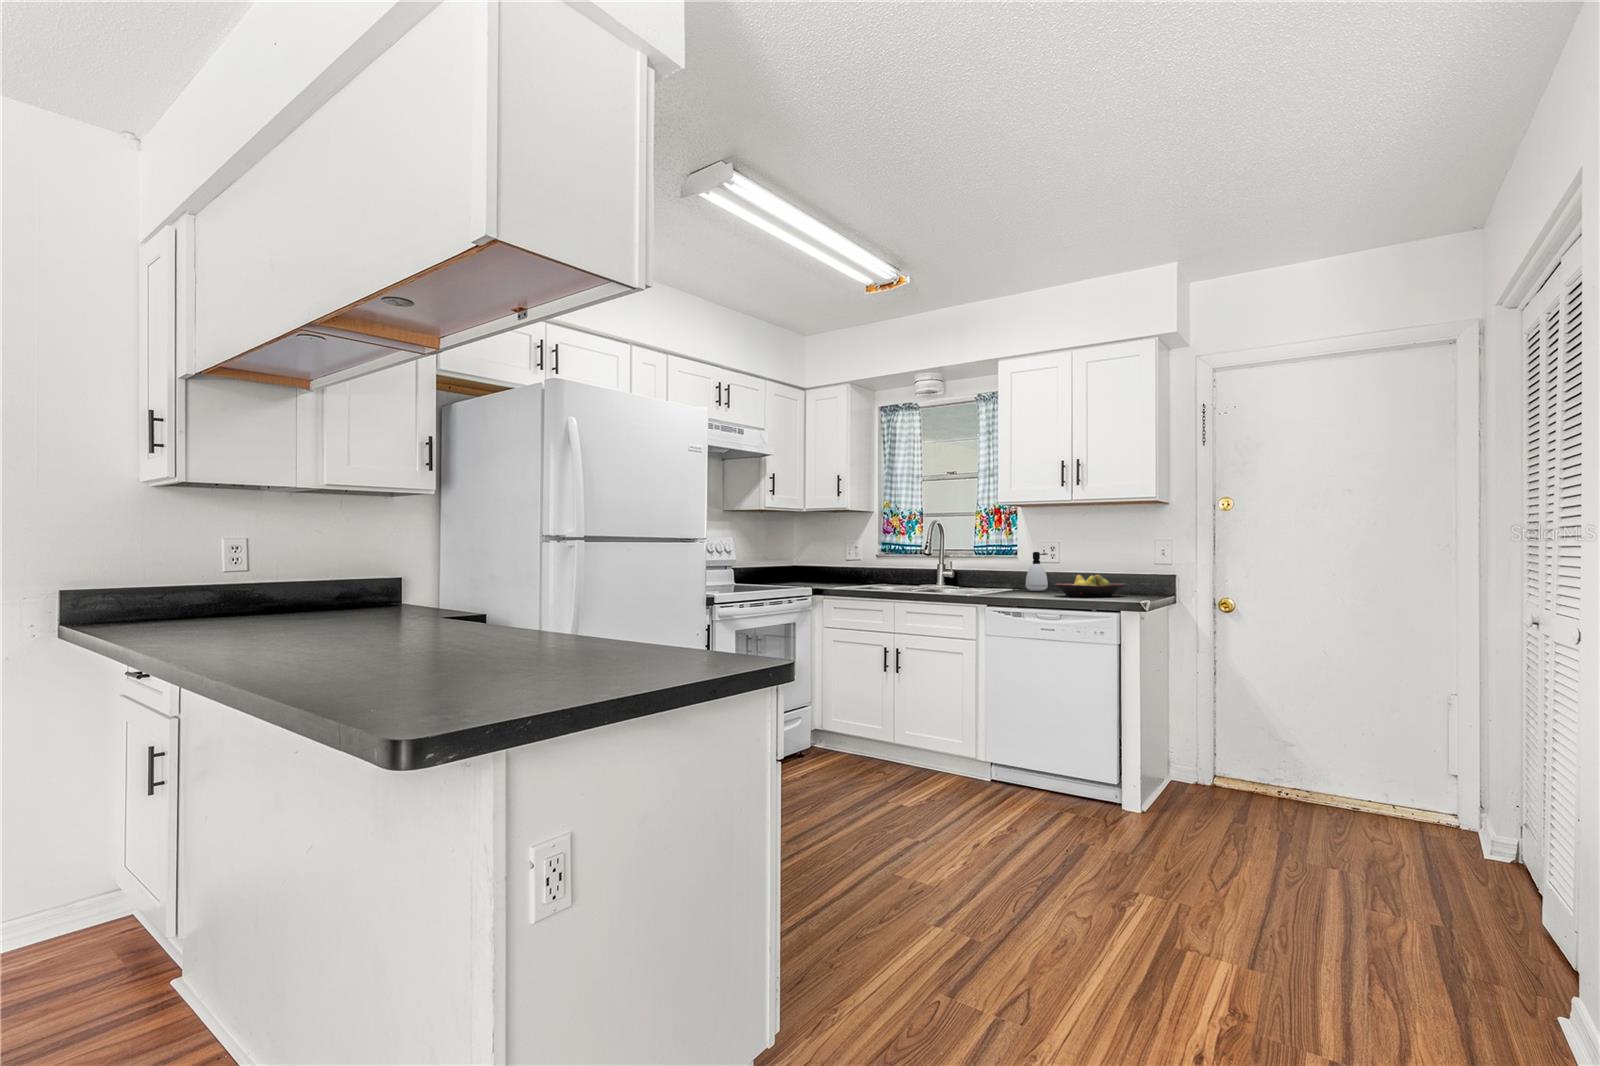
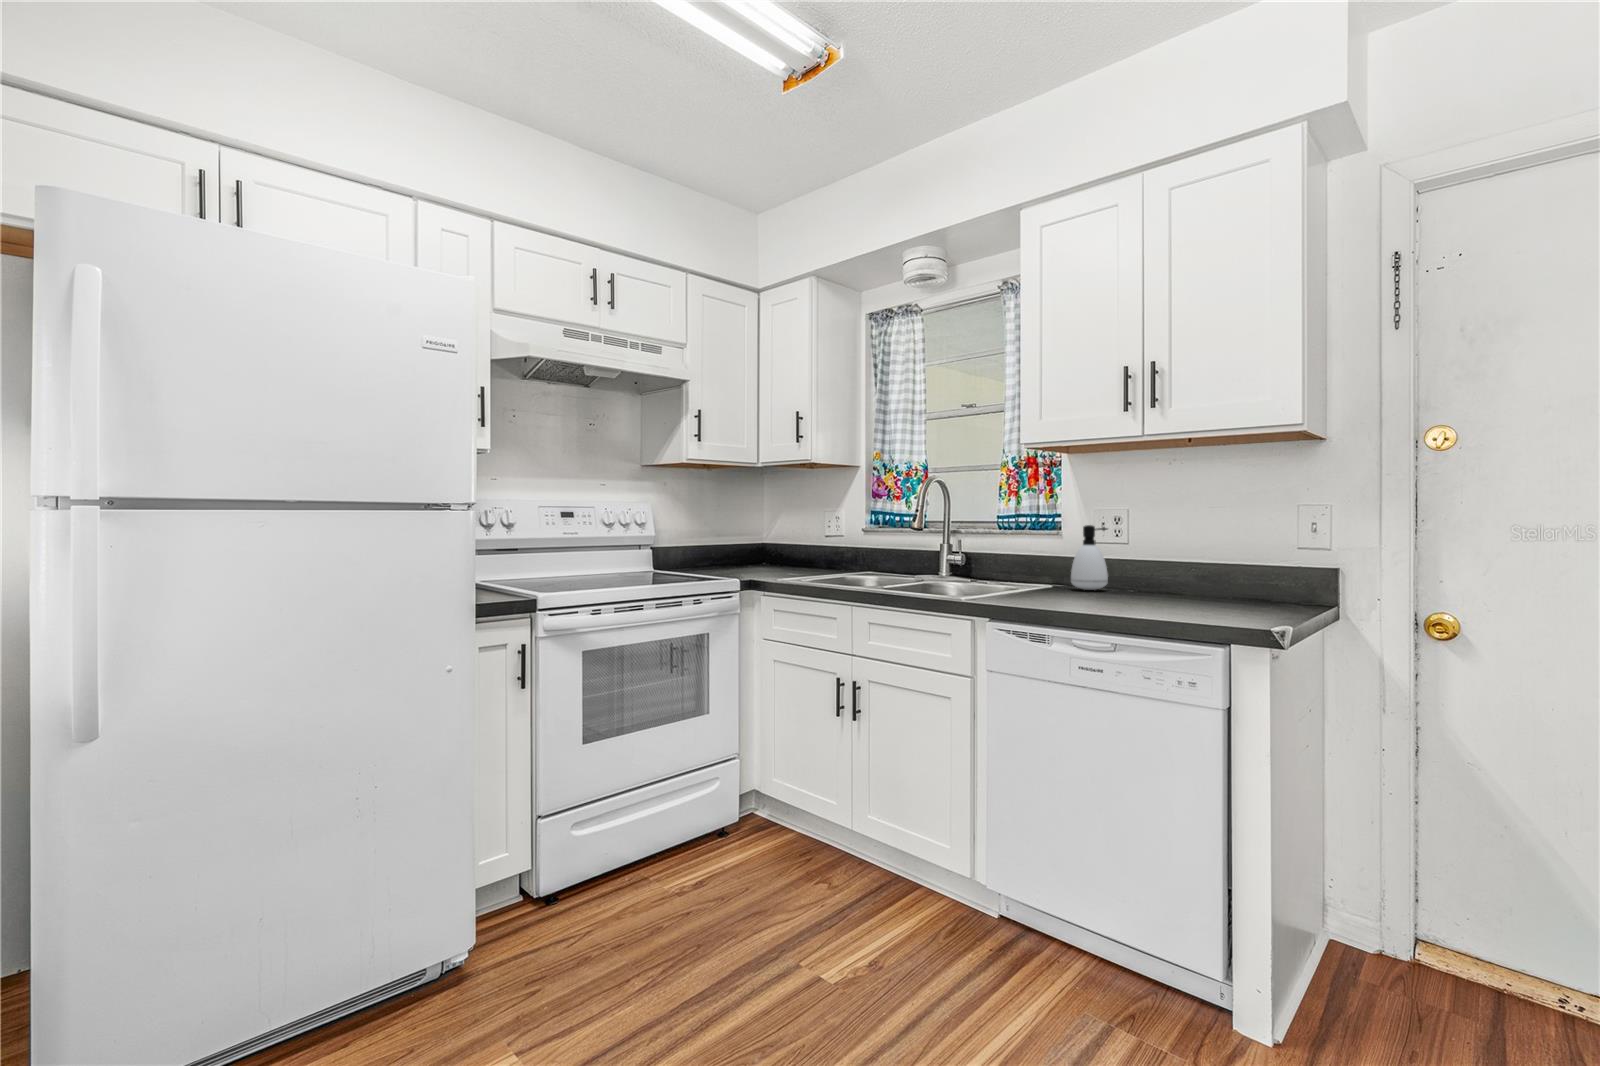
fruit bowl: present [1054,575,1125,597] -> none [1109,567,1245,608]

